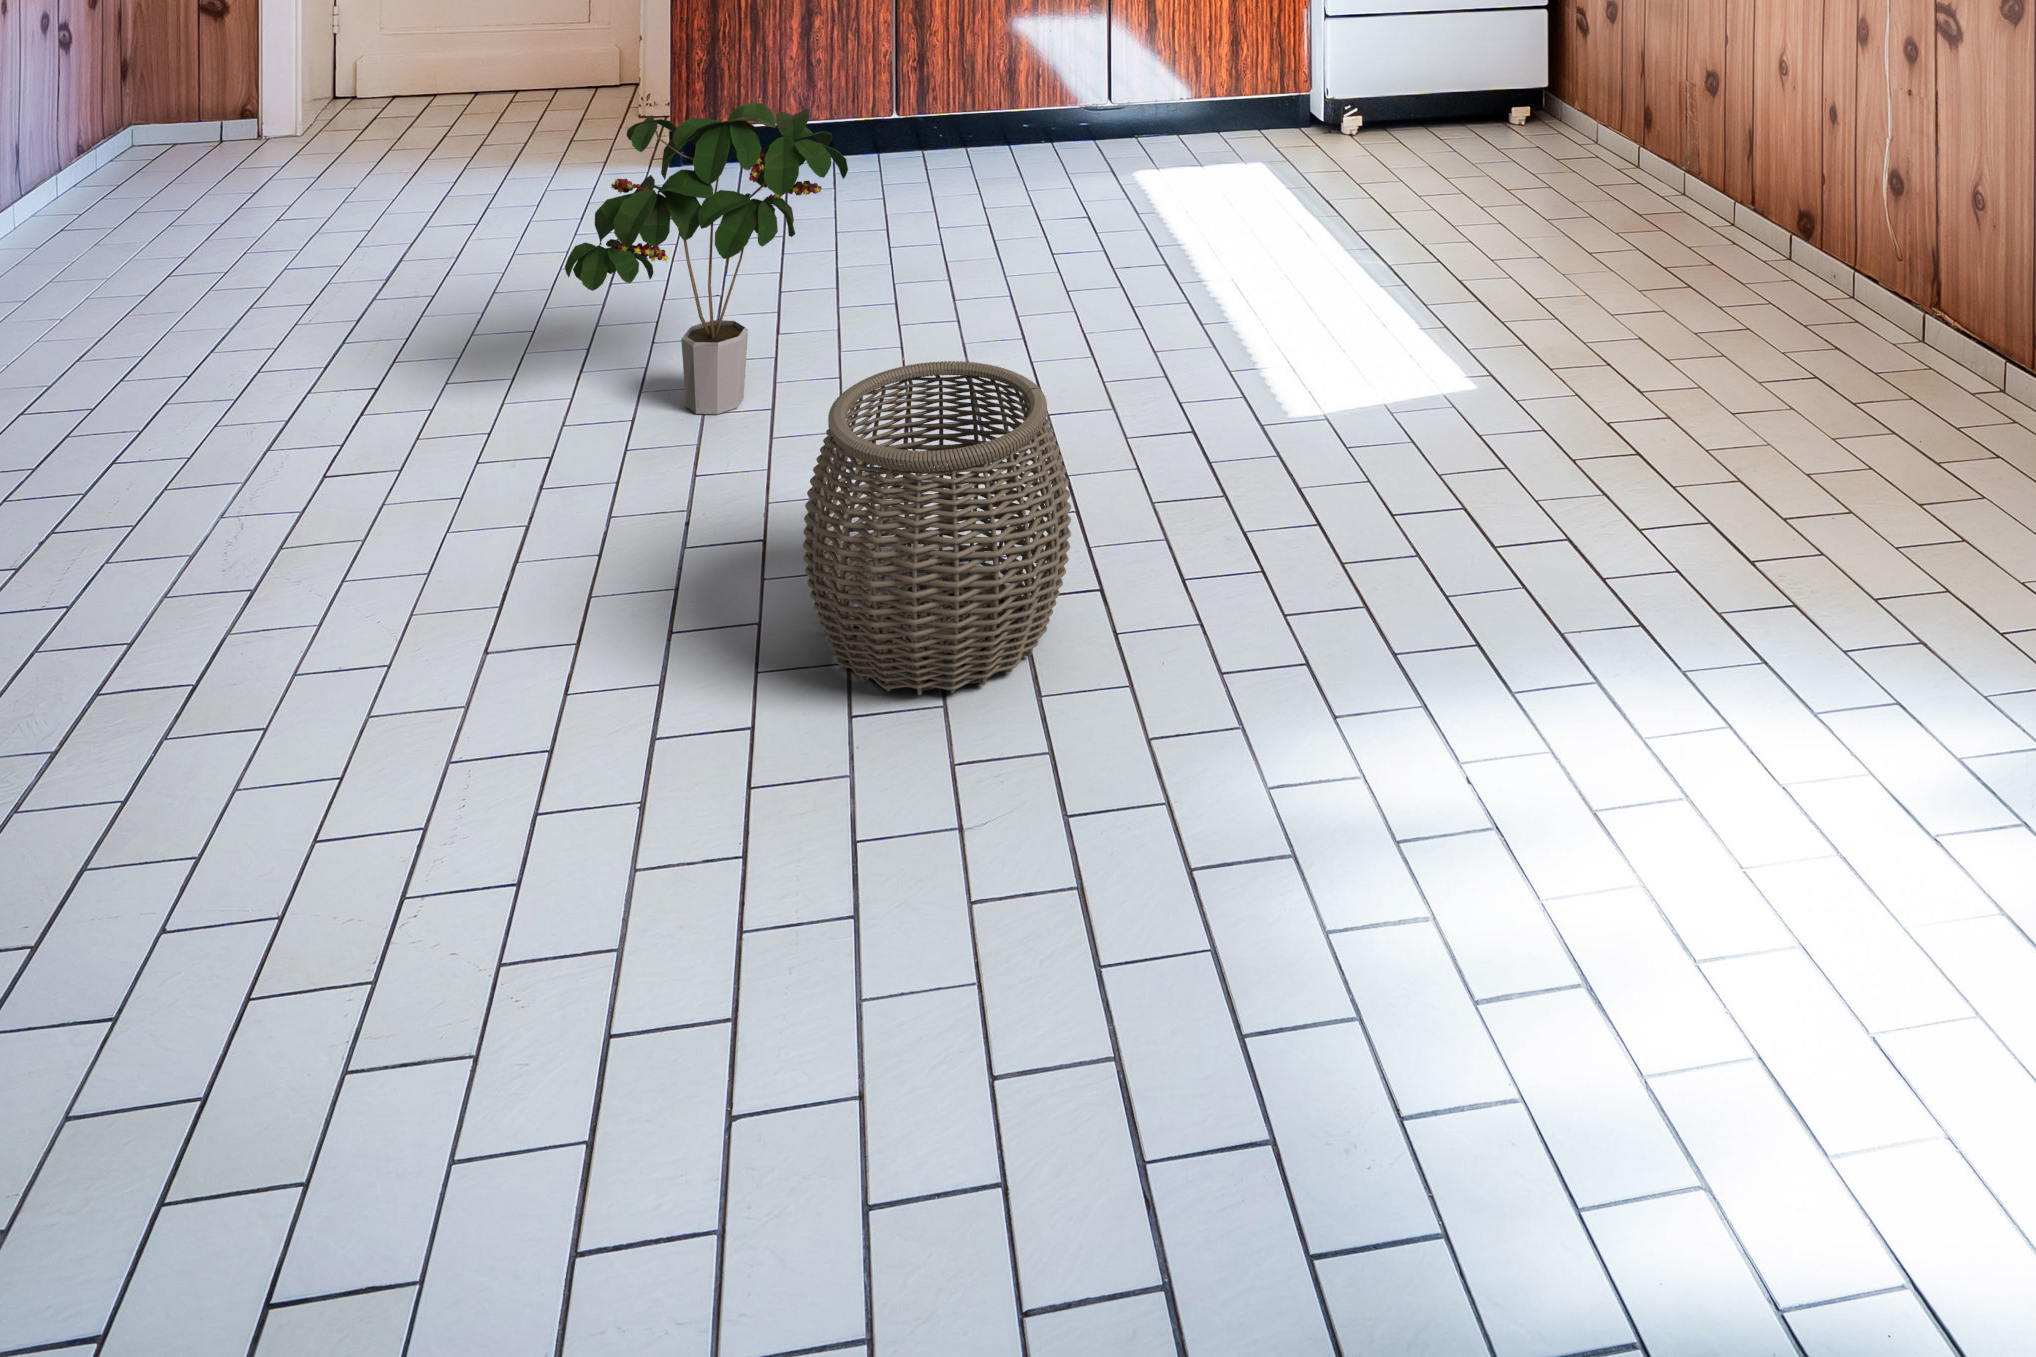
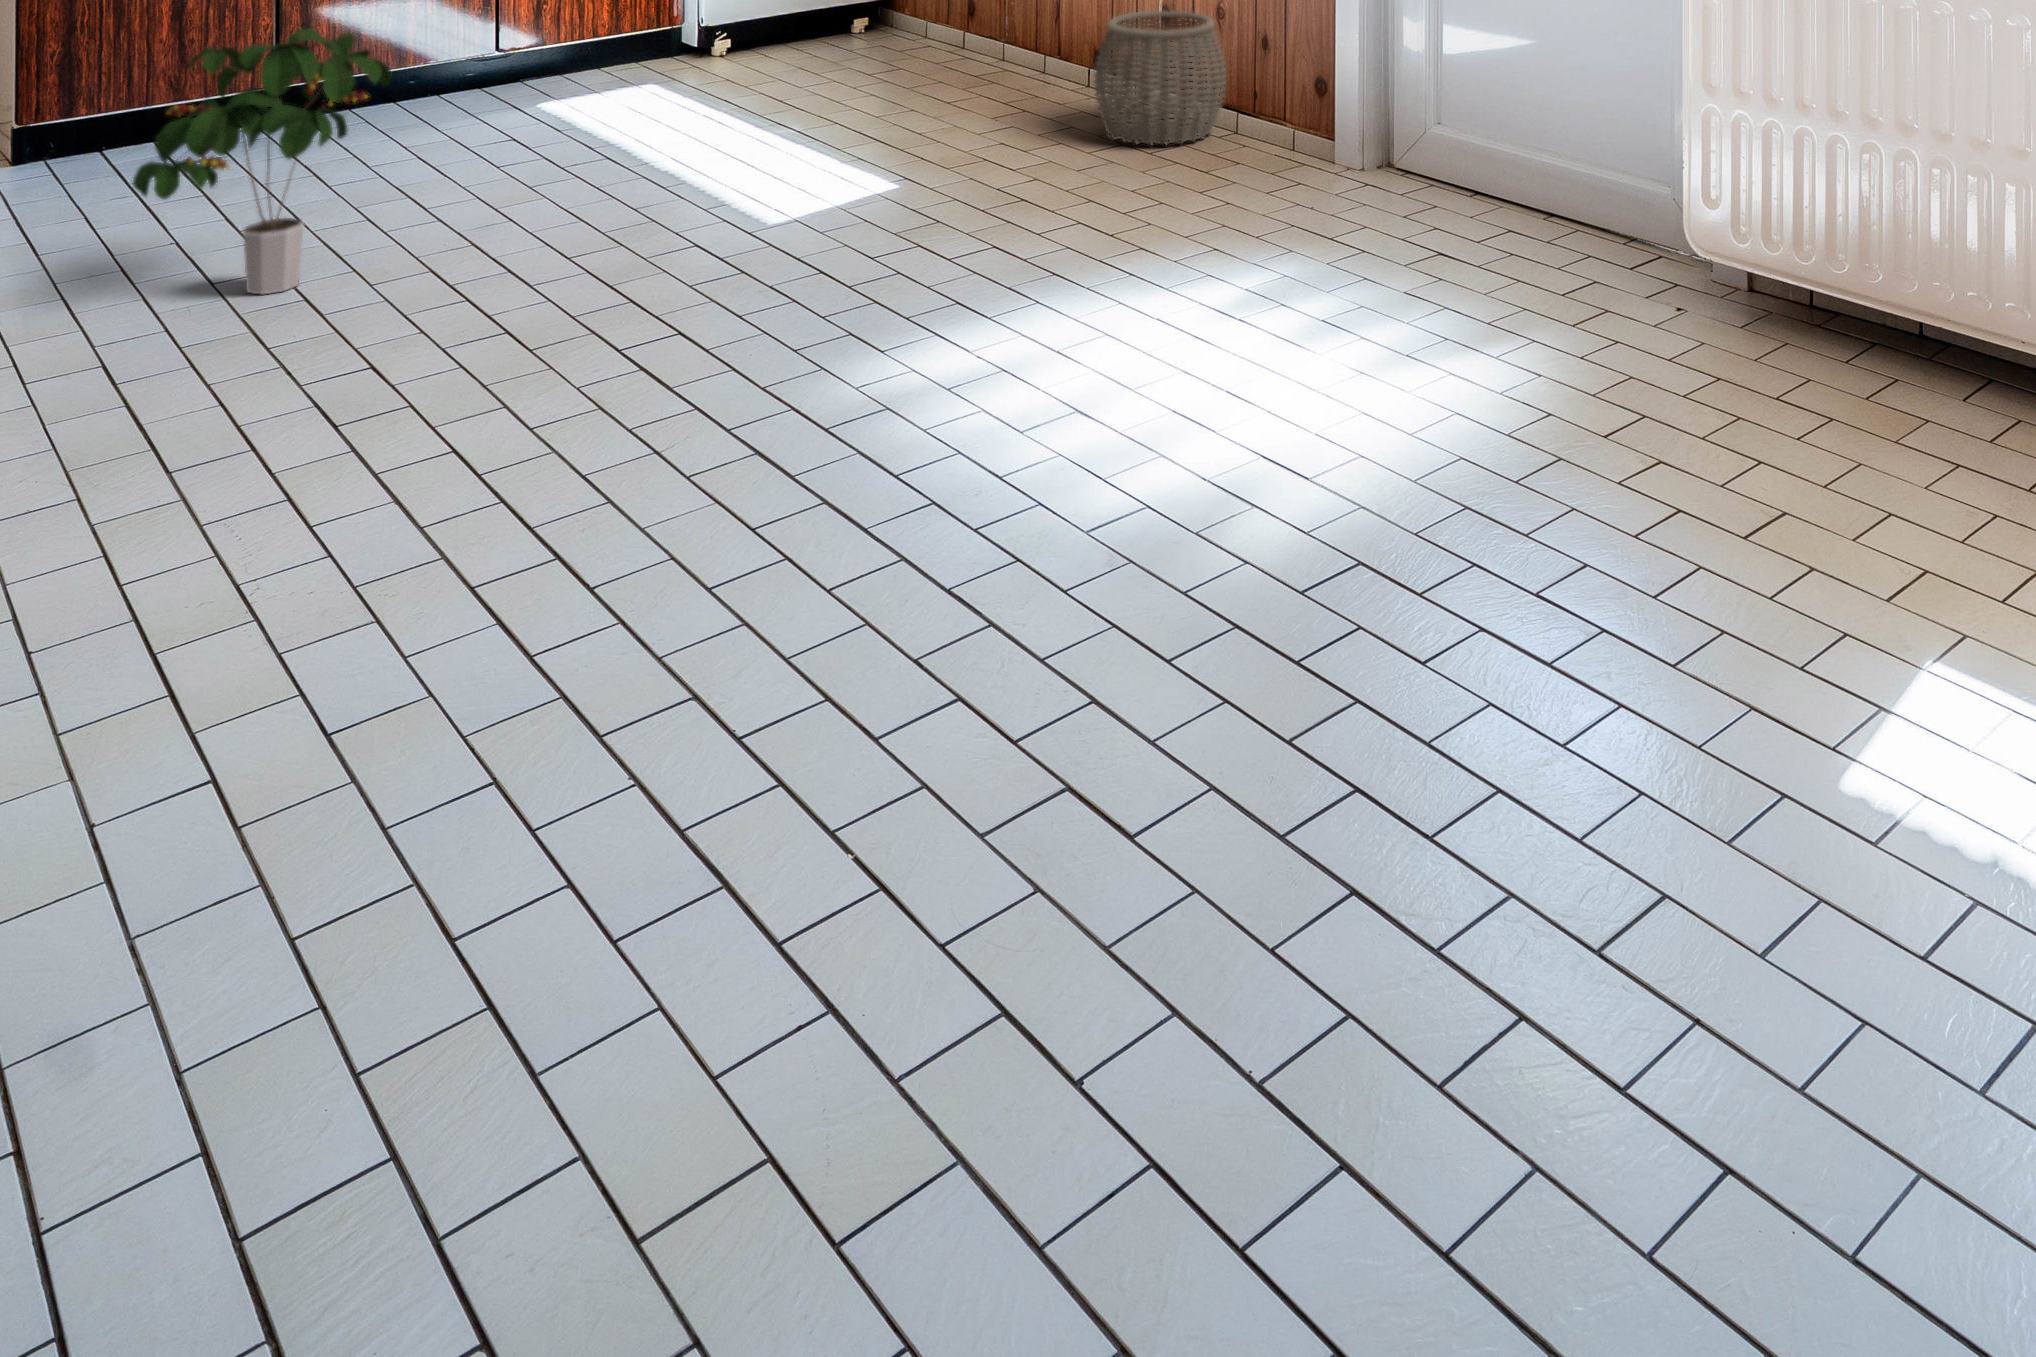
woven basket: present [803,361,1071,695] -> present [1094,11,1226,145]

